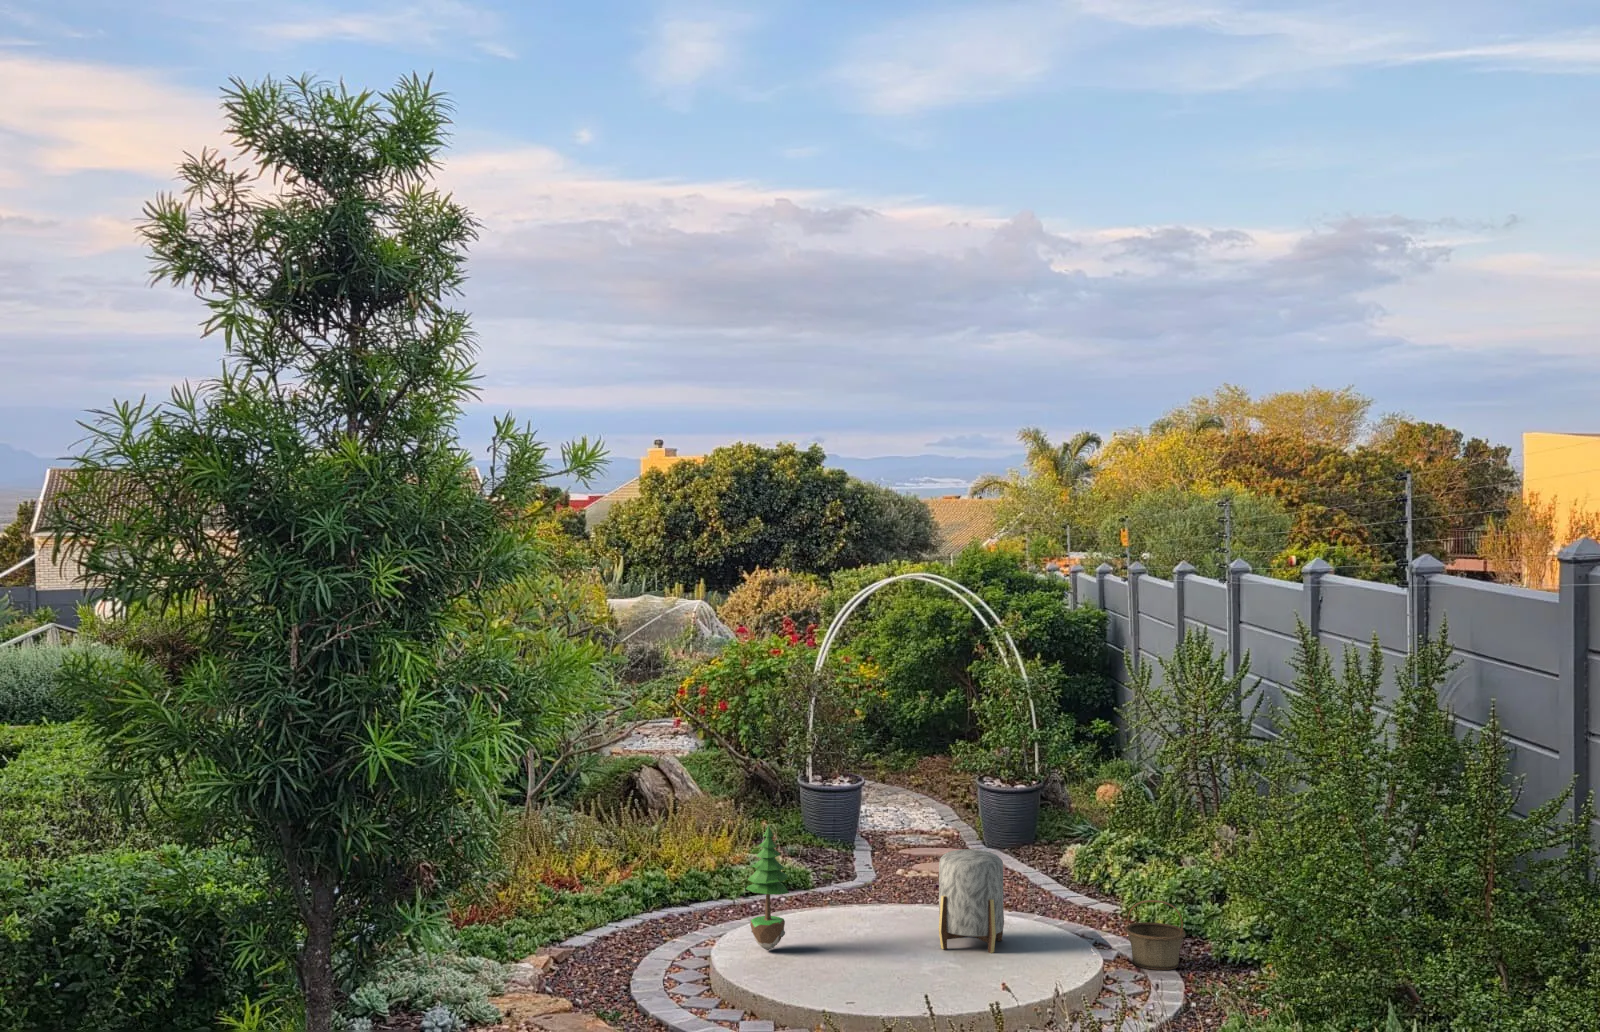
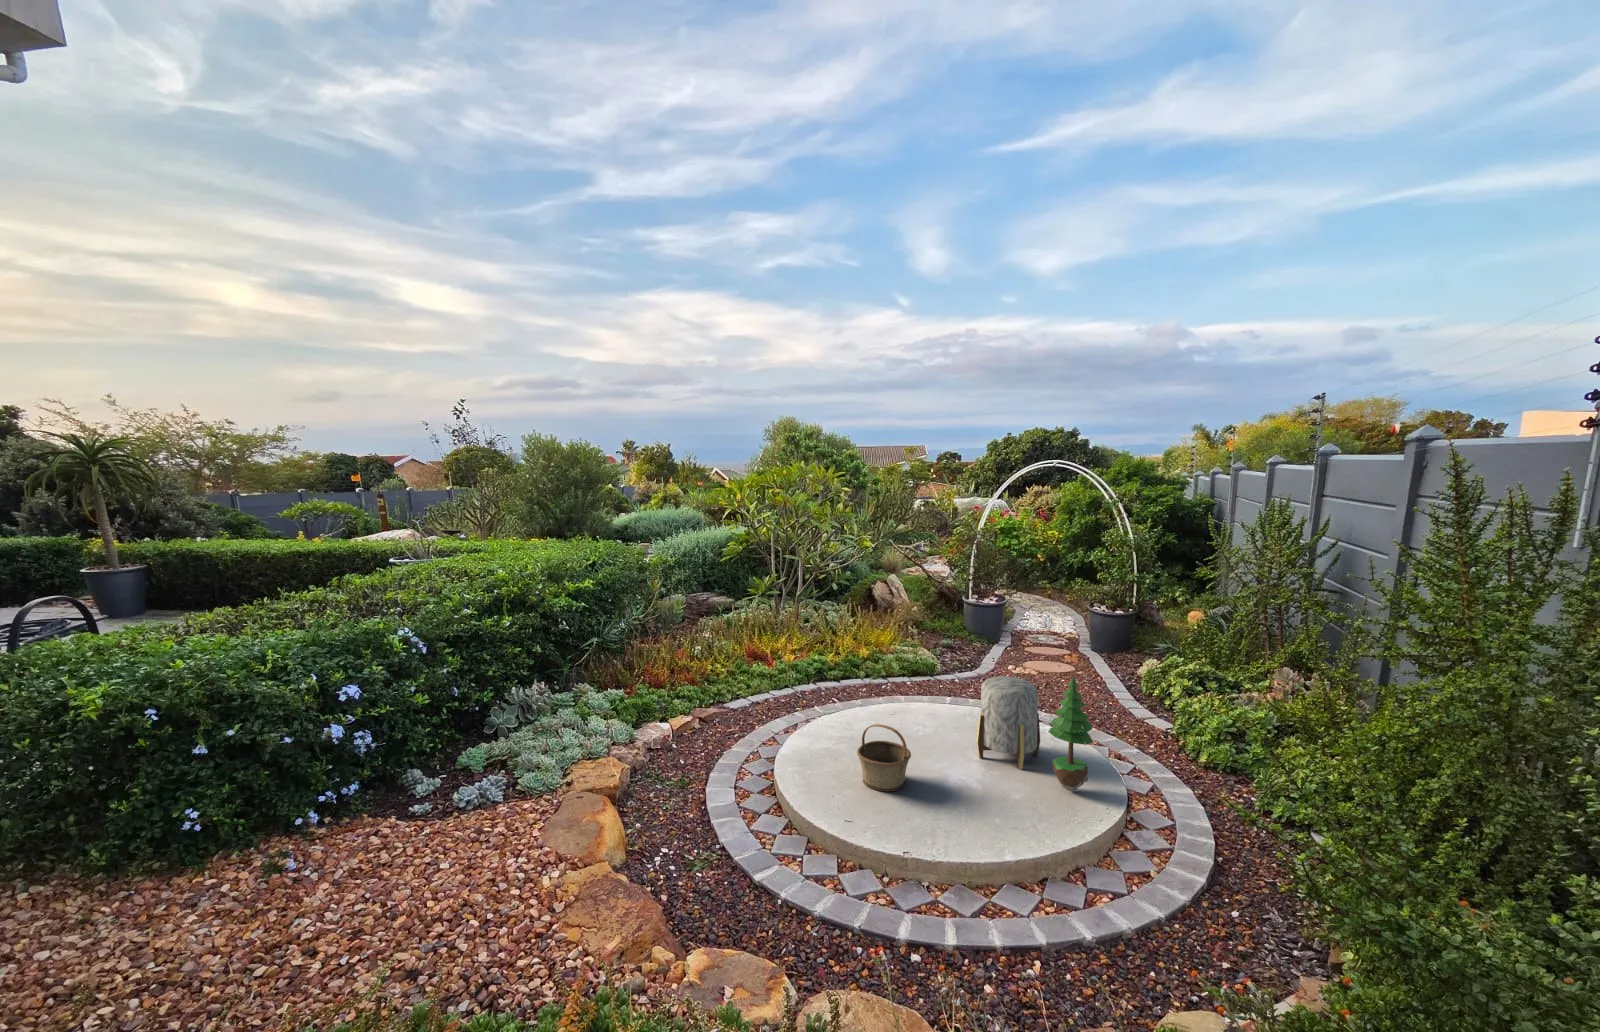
potted tree: present [746,826,789,950] -> present [1048,676,1094,791]
basket: present [1126,900,1185,970] -> present [857,724,911,791]

